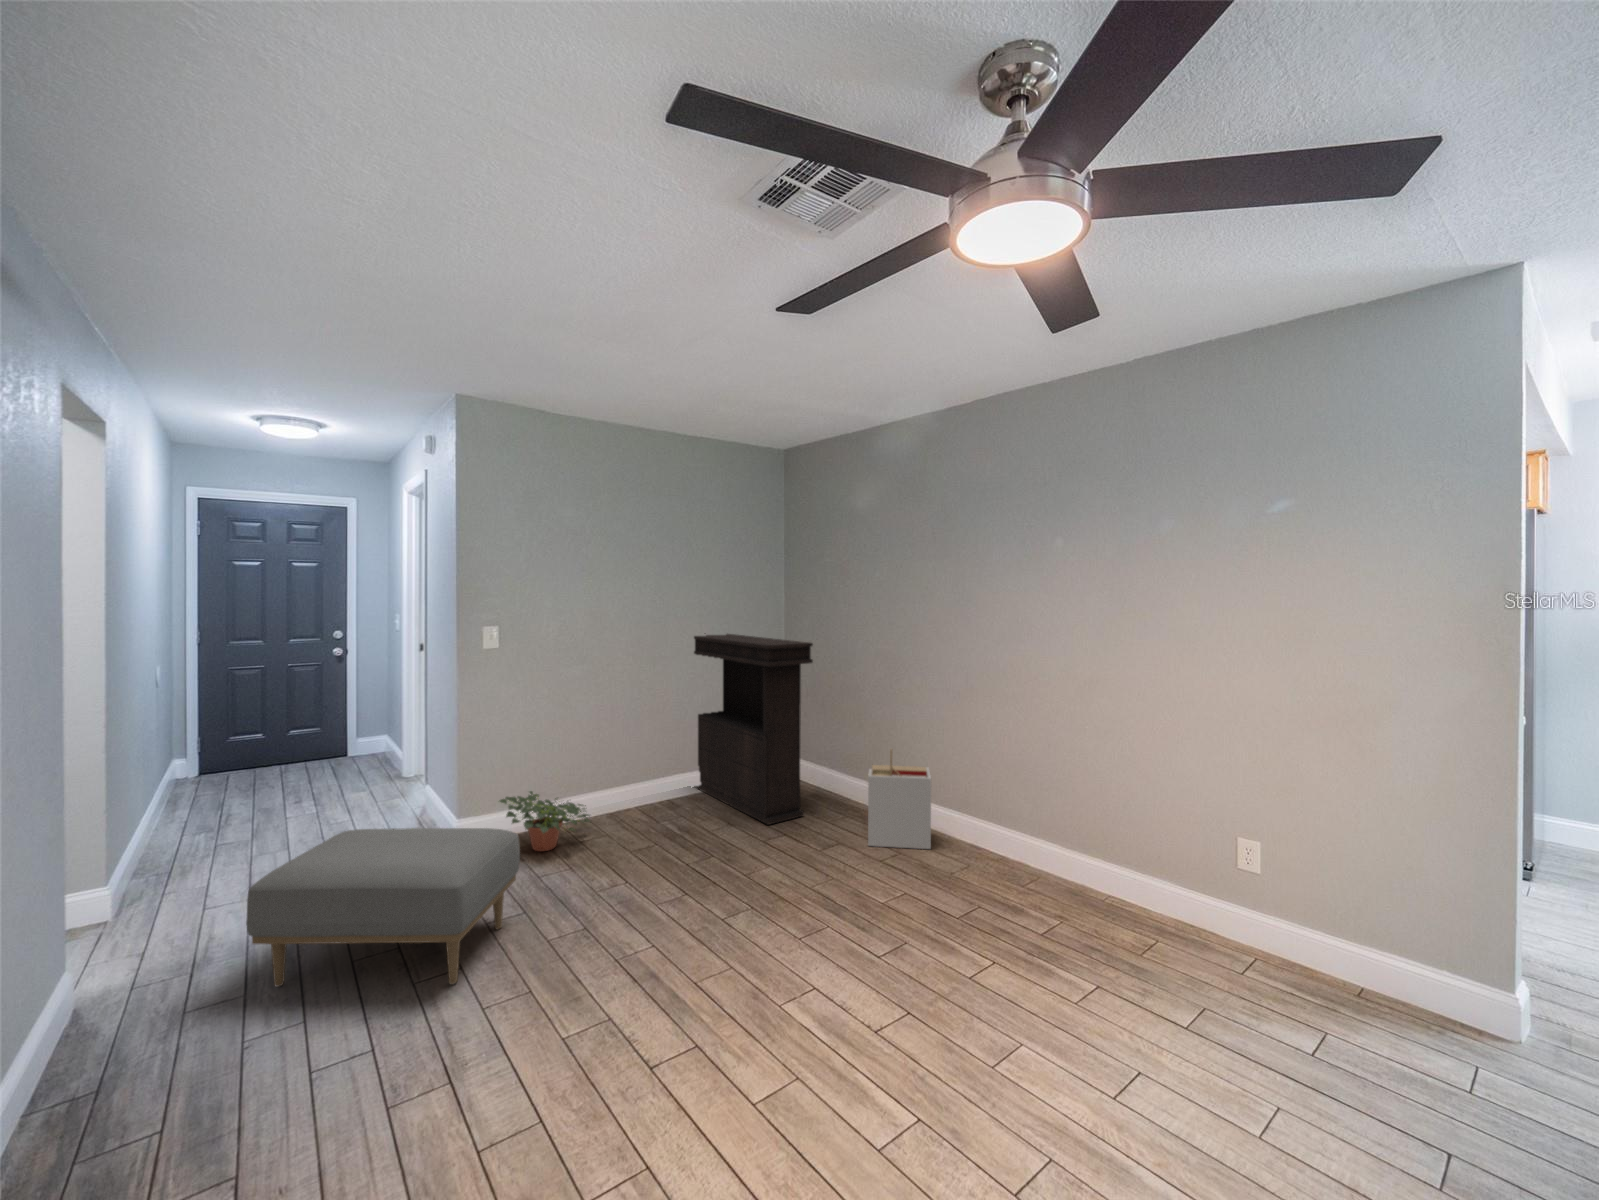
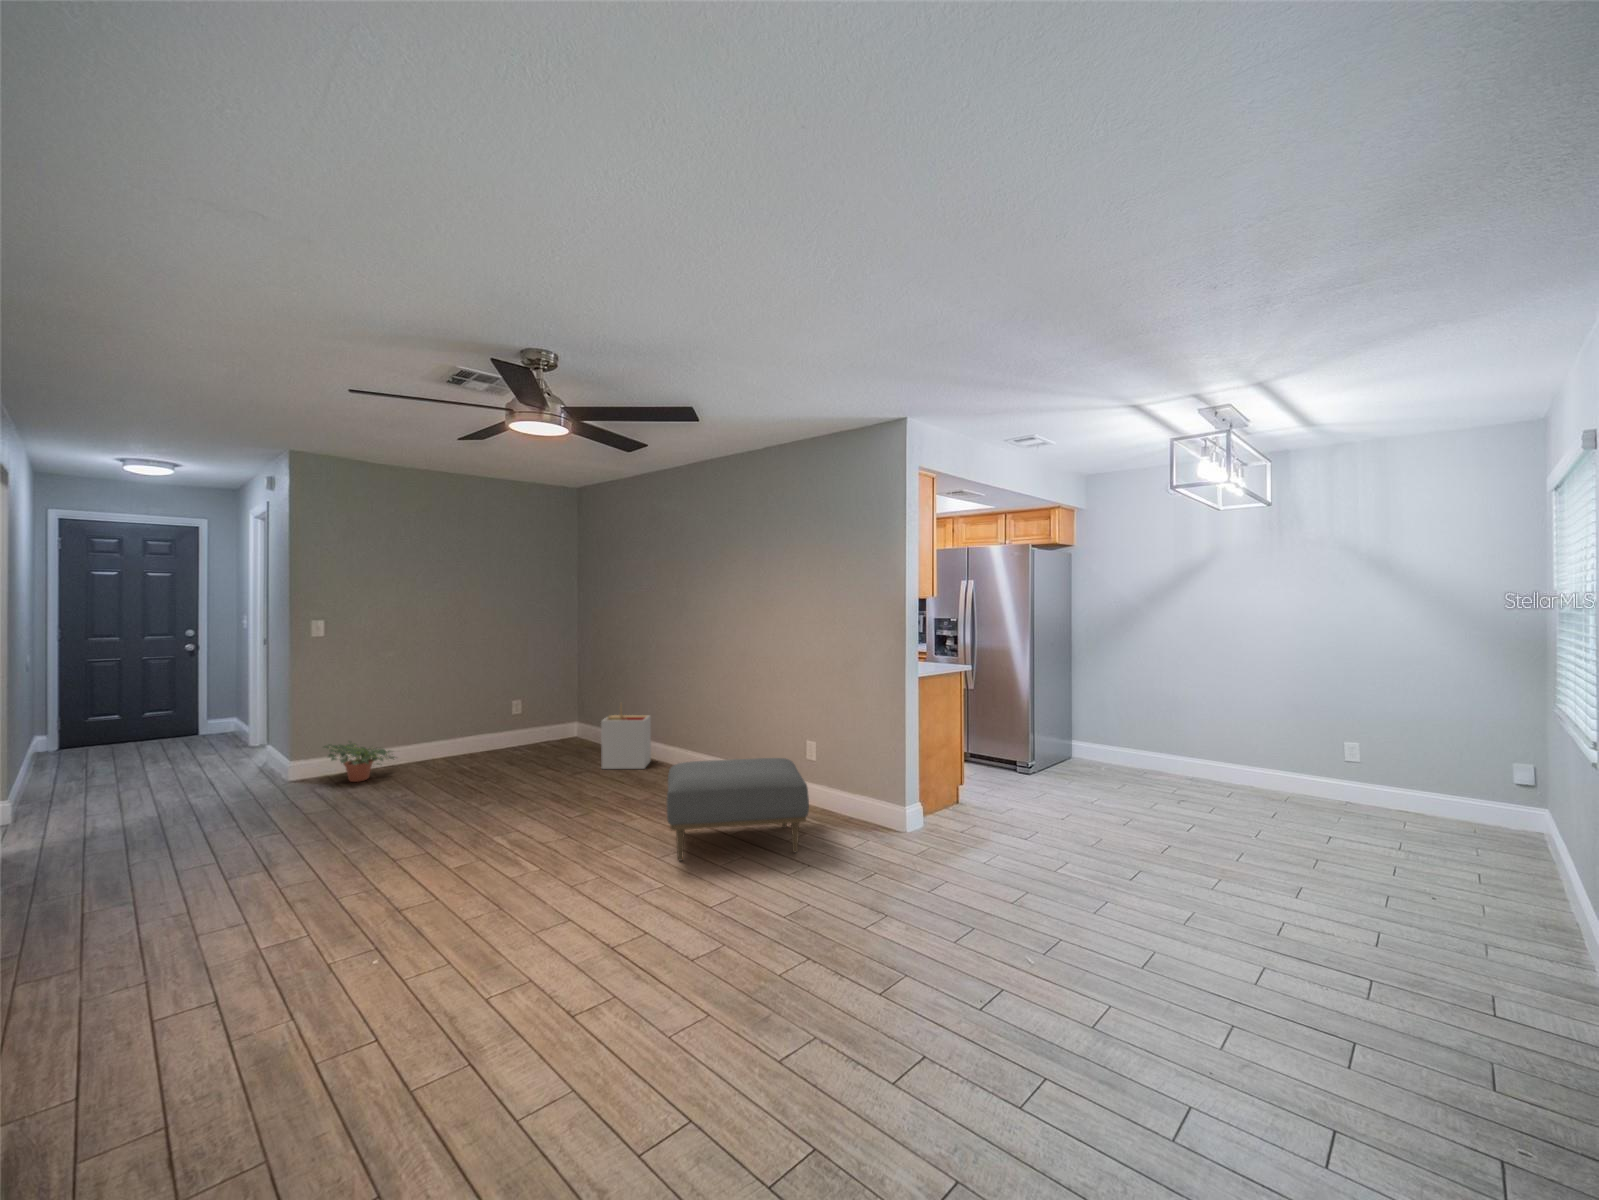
console table: present [694,634,813,825] -> none [485,627,573,761]
ottoman: present [246,828,520,987] -> present [667,758,809,861]

